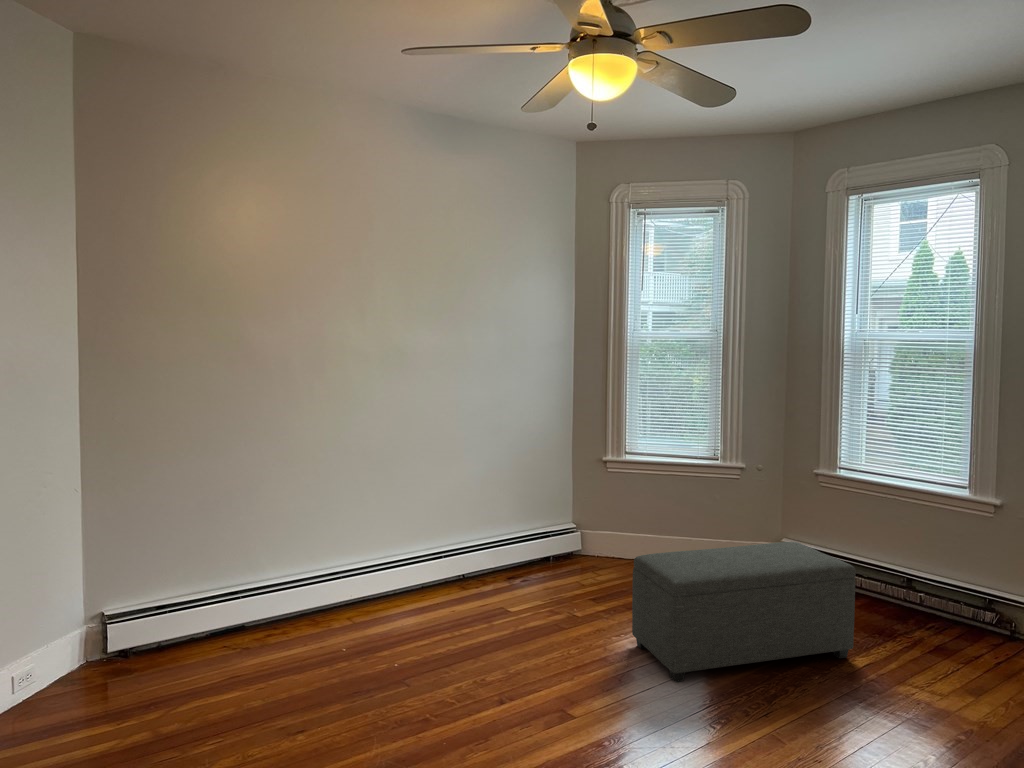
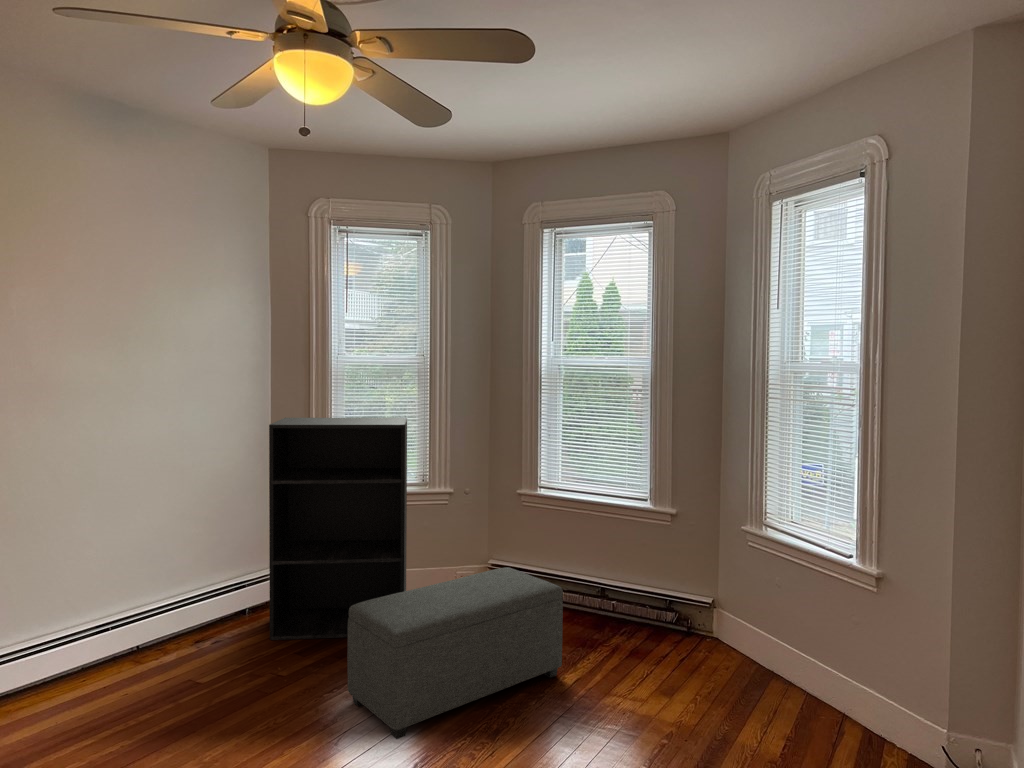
bookshelf: none [567,387,696,597] -> present [269,418,407,640]

